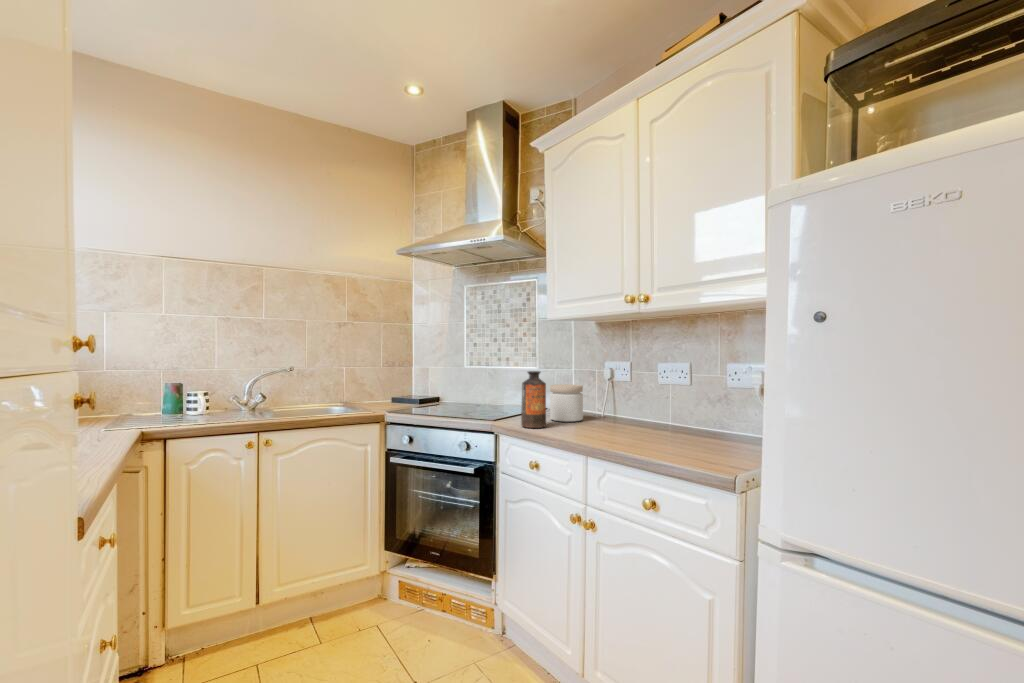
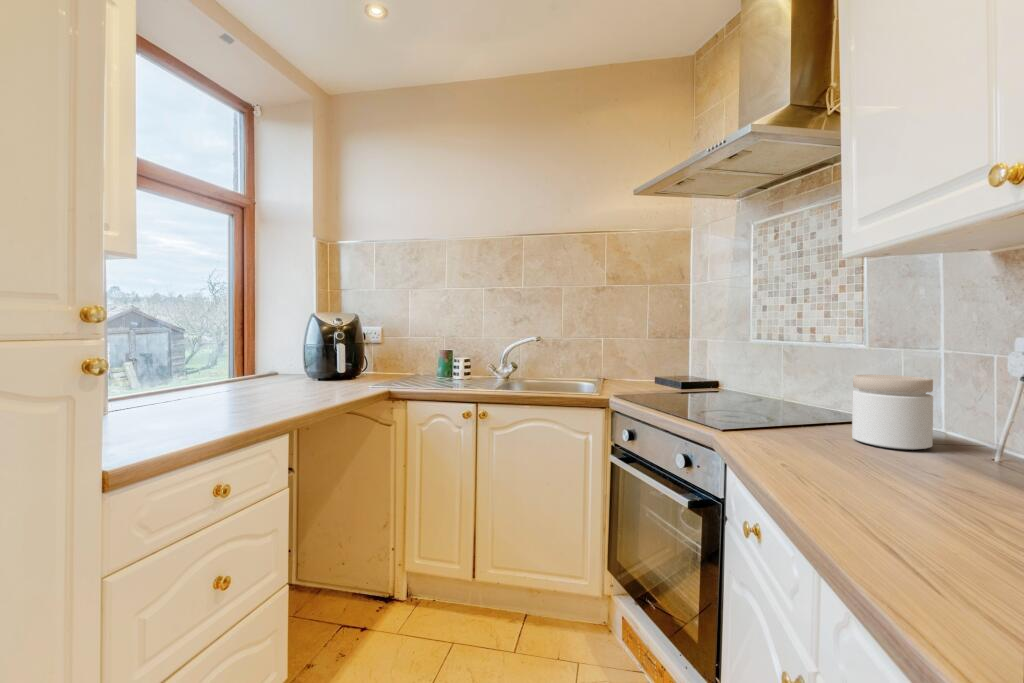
bottle: present [521,371,546,428] -> none [764,346,817,451]

